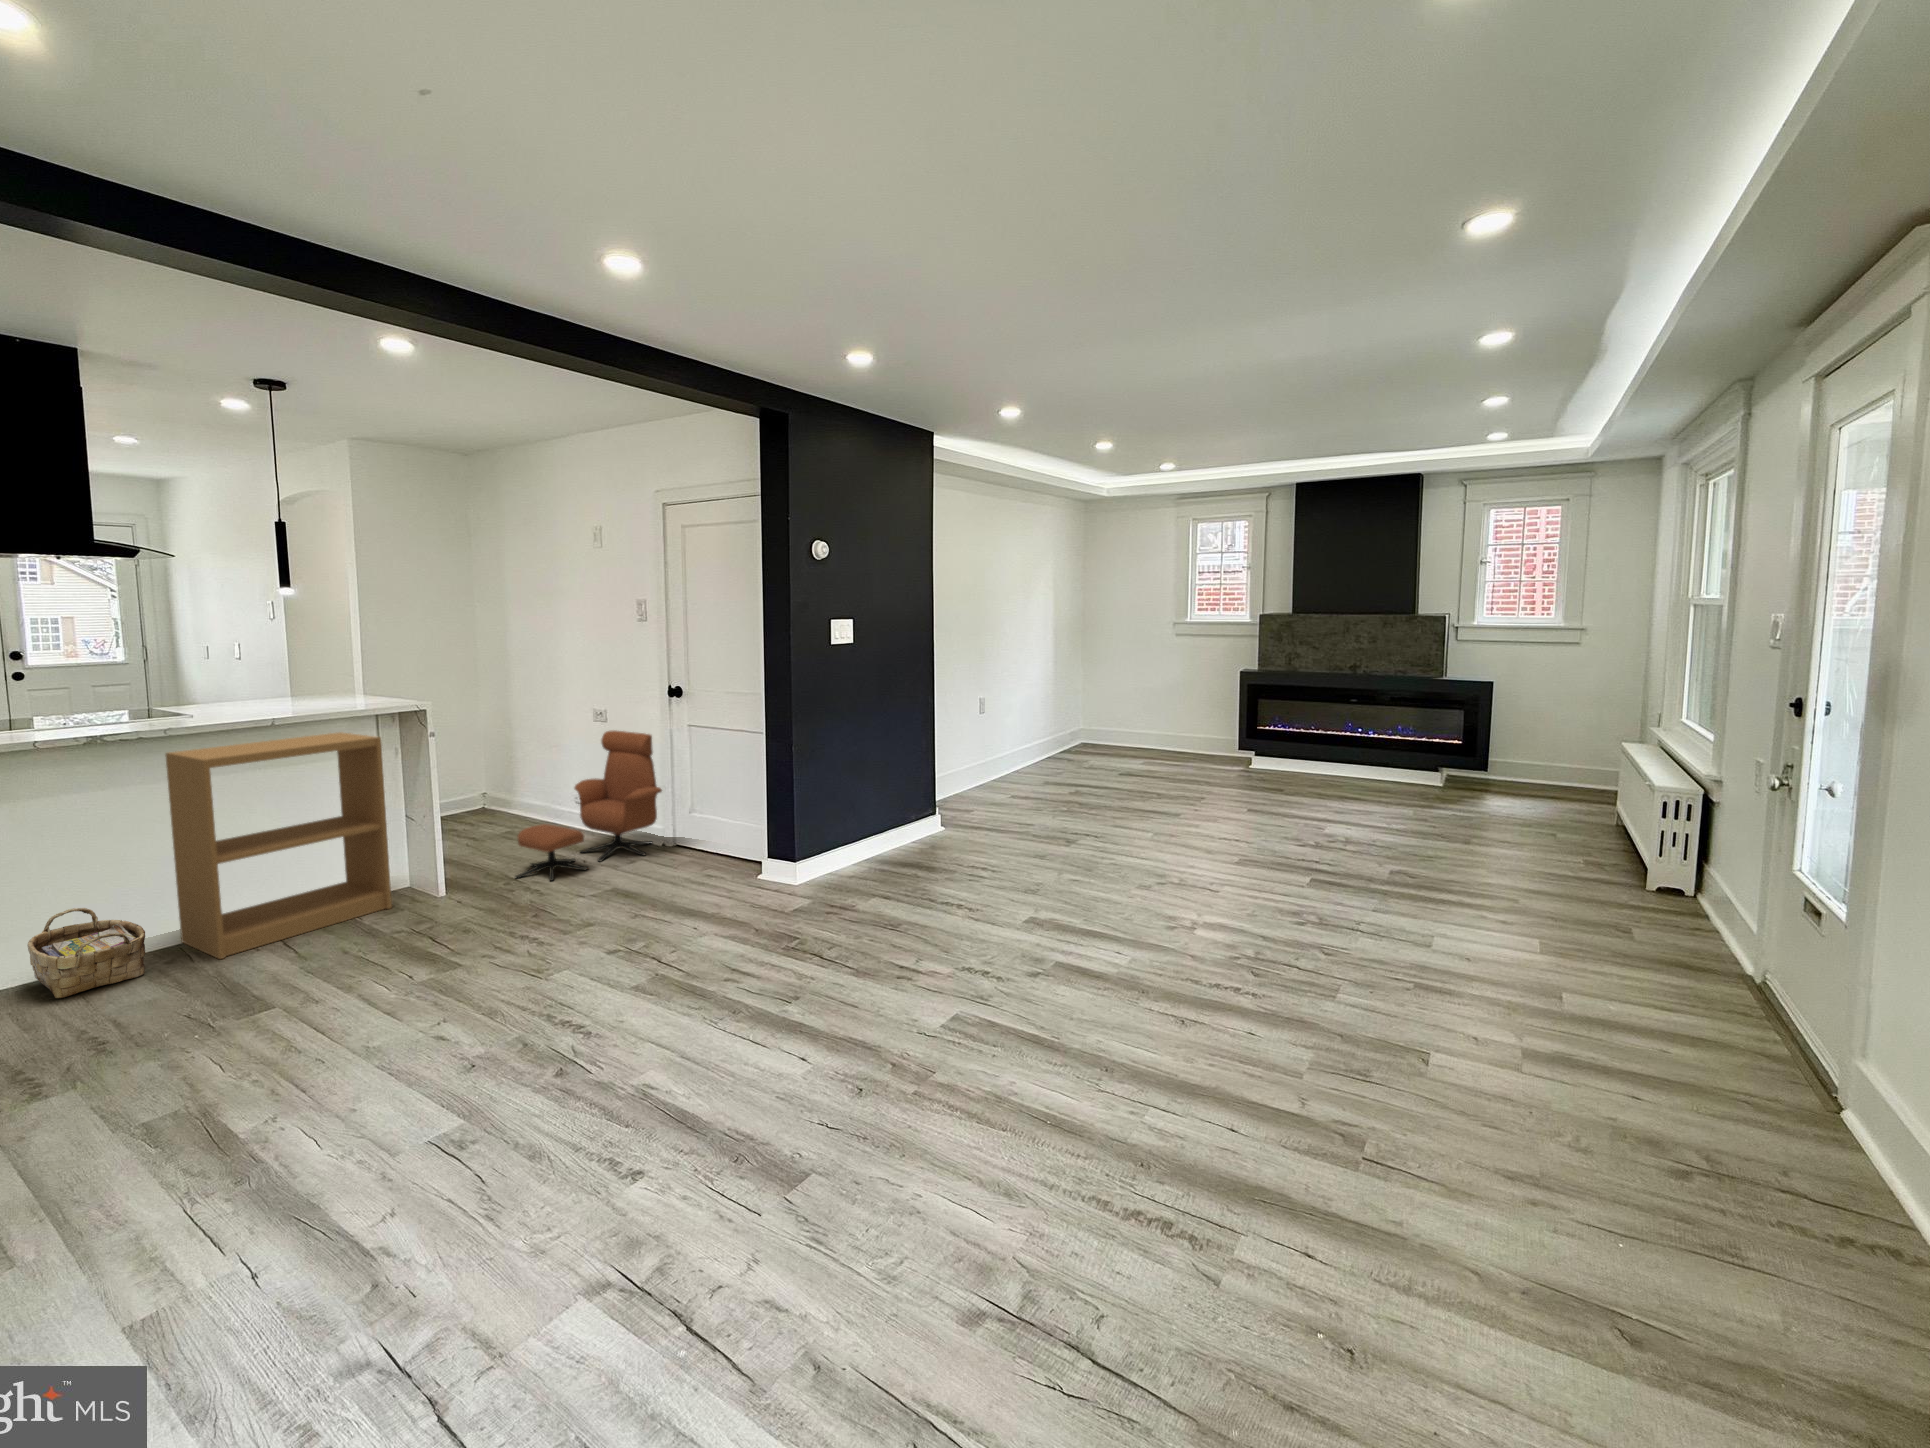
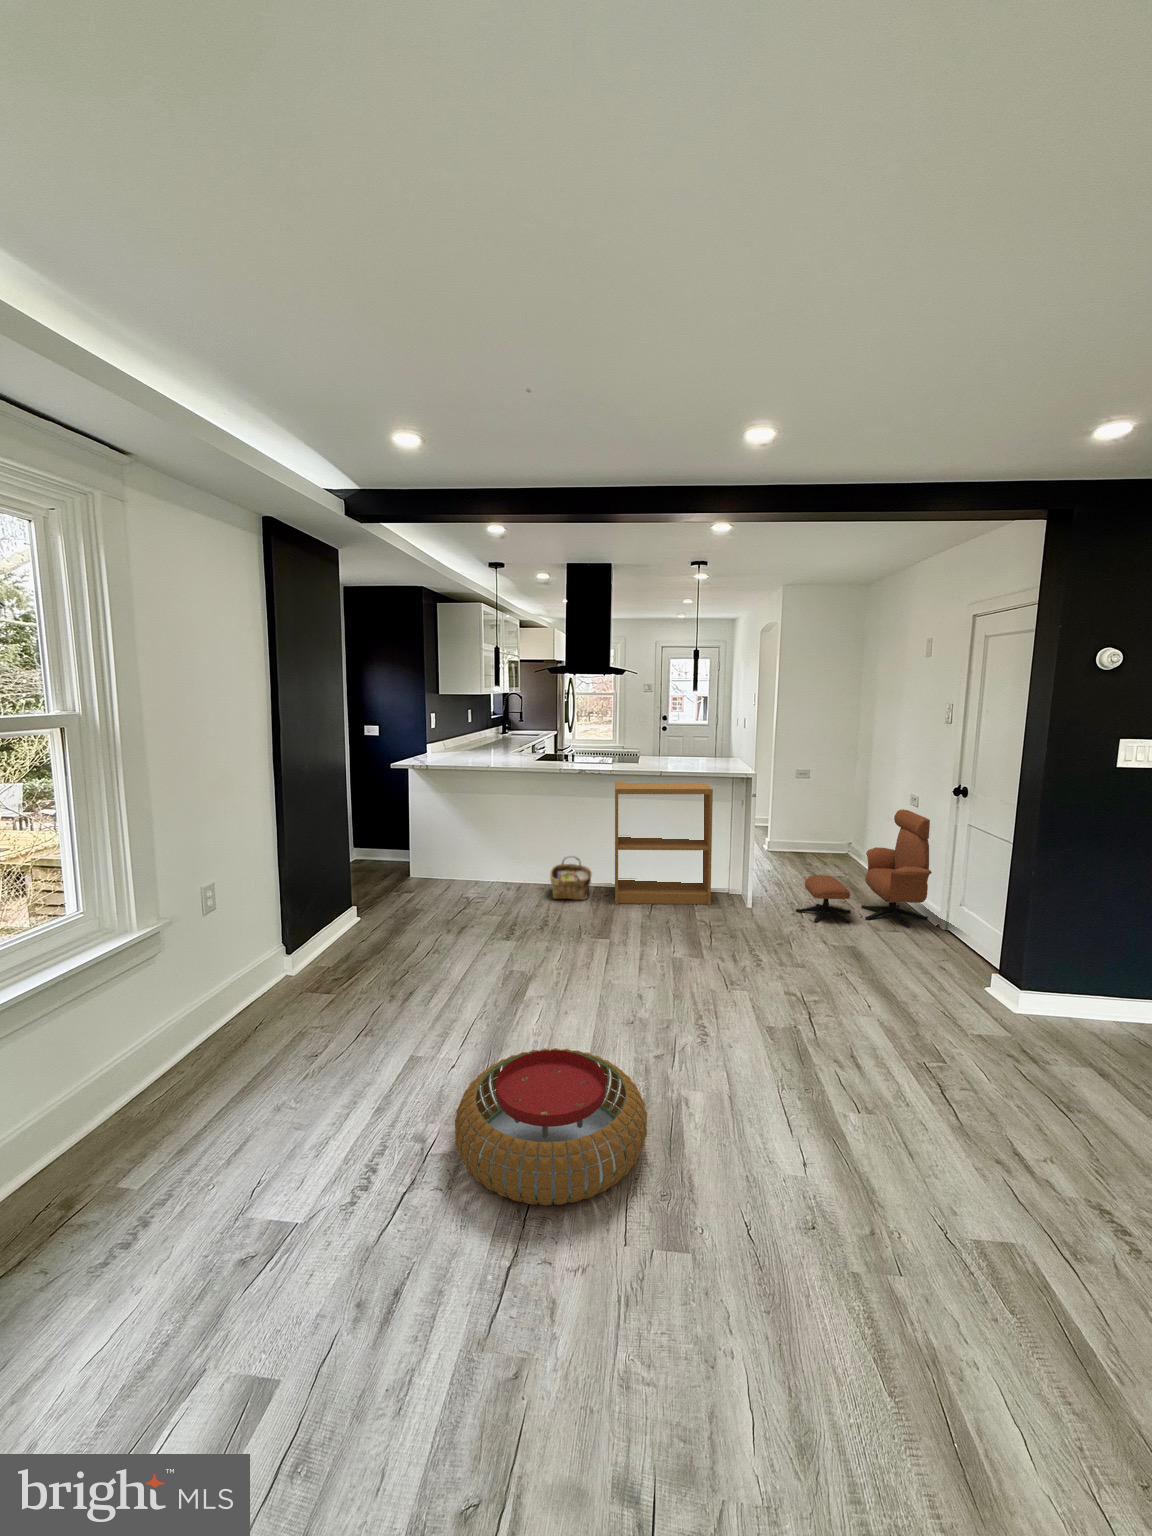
pouf: none [399,1074,704,1312] -> present [455,1048,647,1206]

